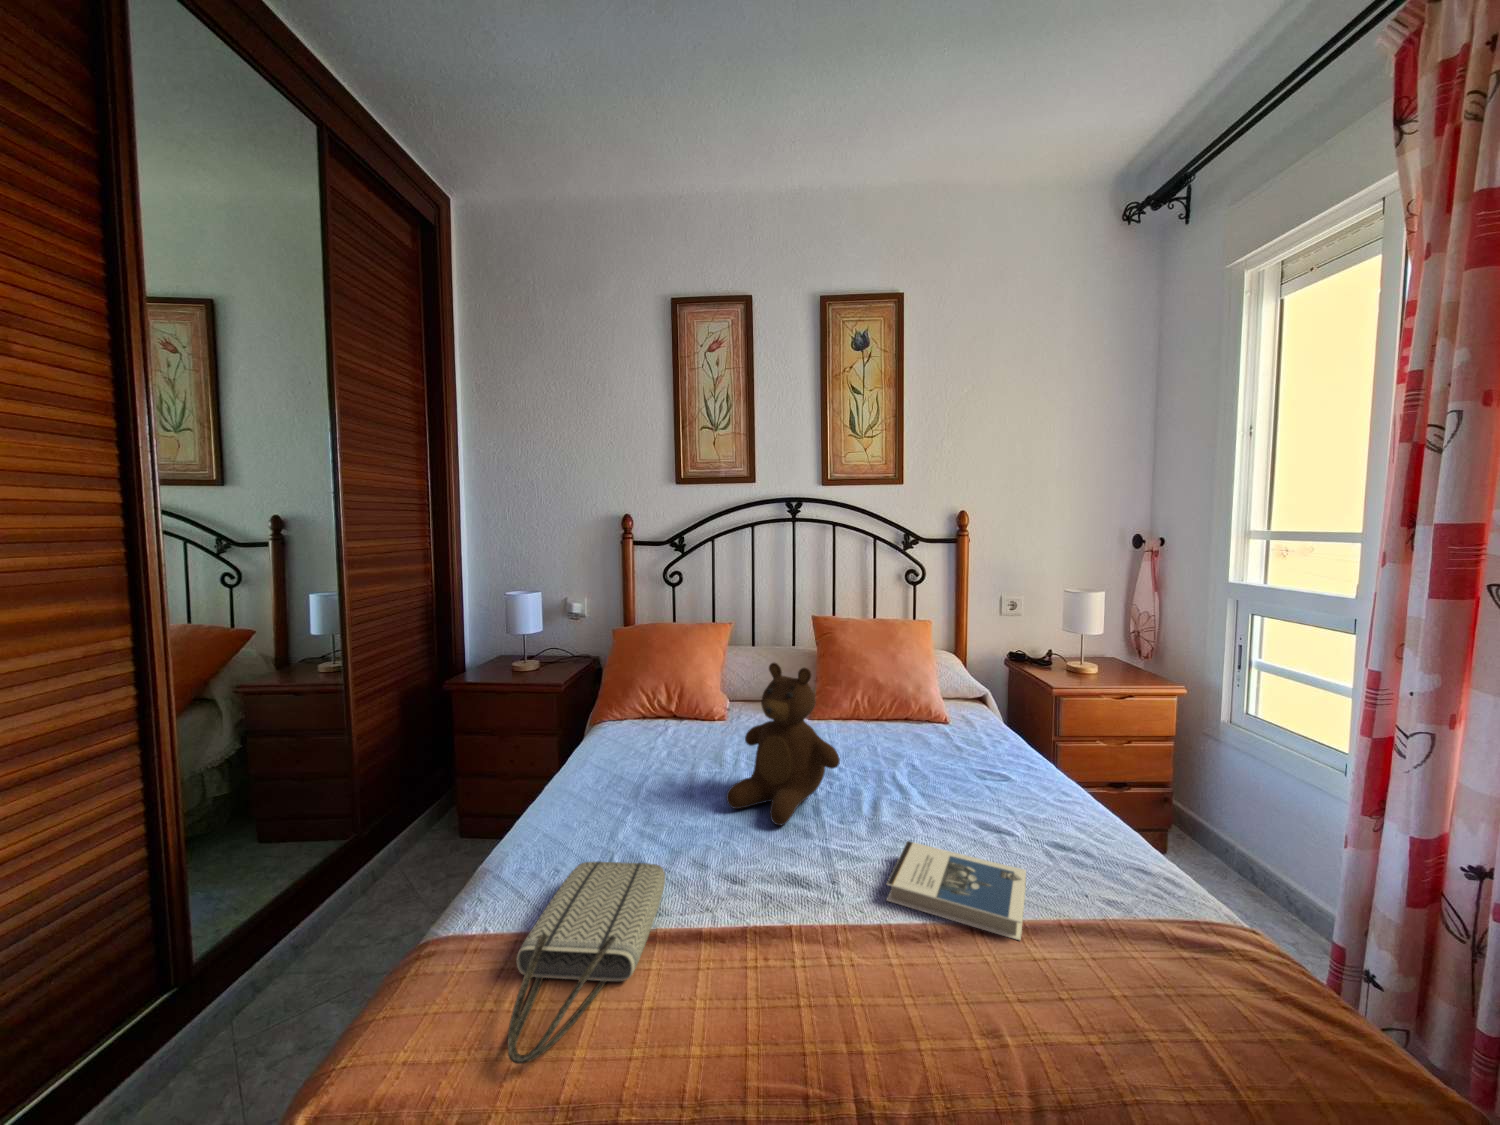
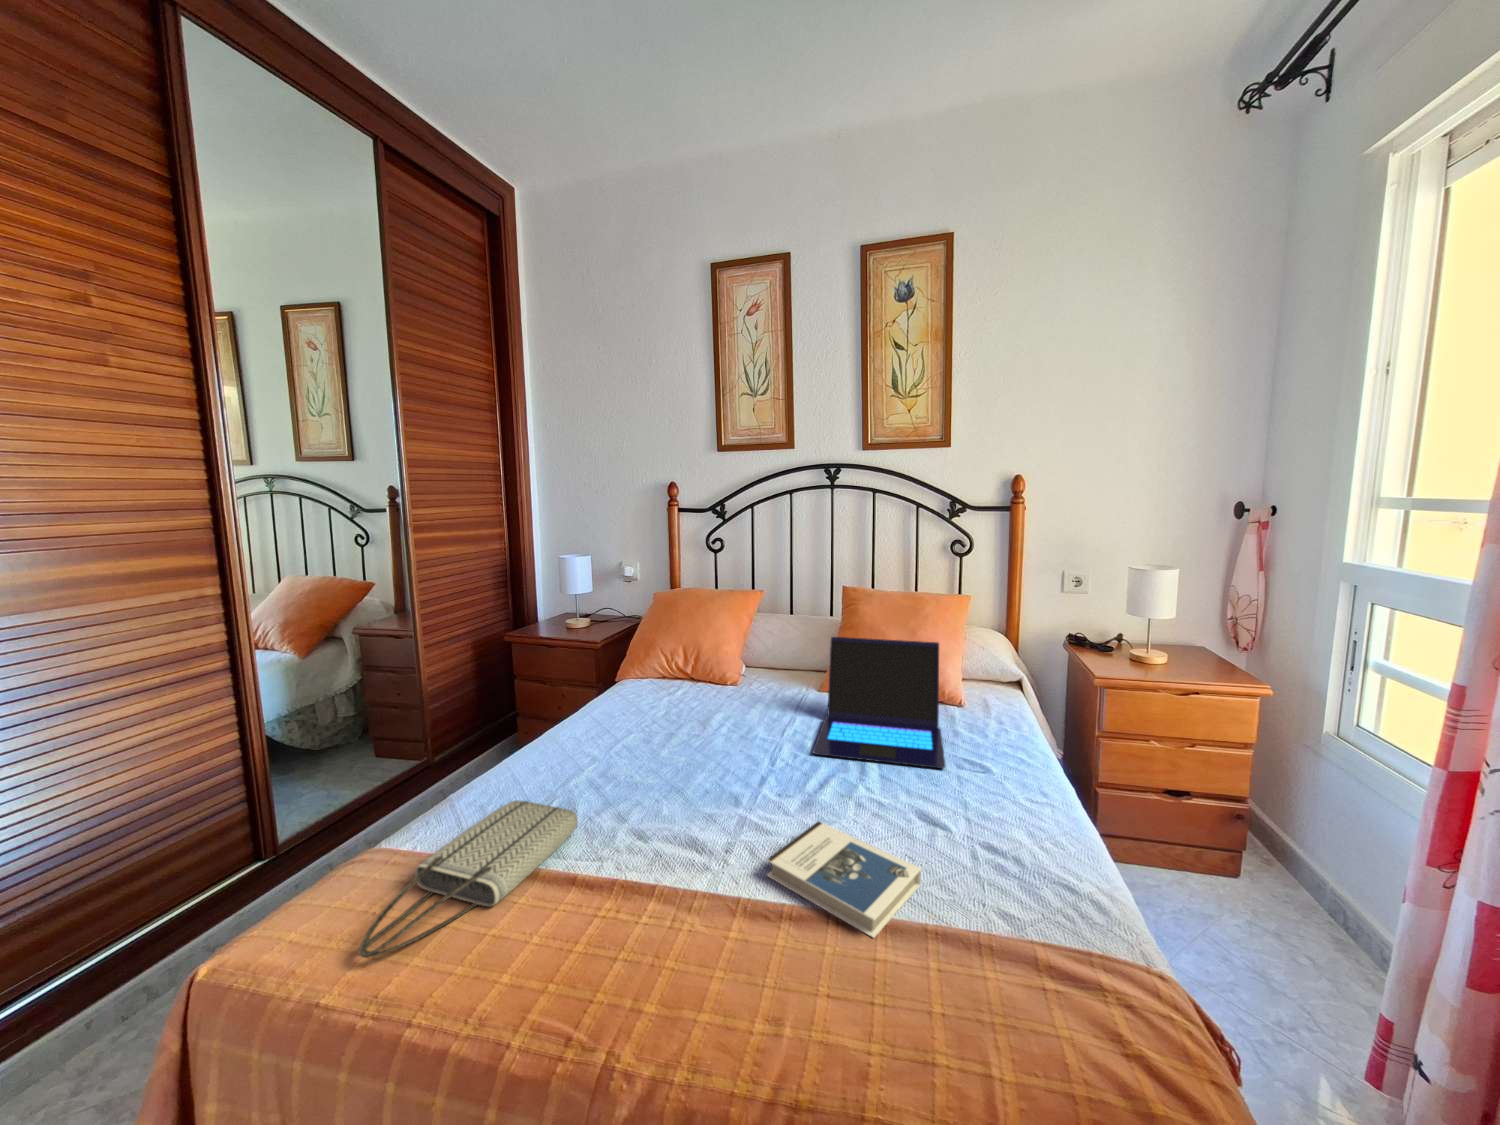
teddy bear: present [726,663,840,825] -> none [680,632,786,790]
laptop: none [834,664,973,782] -> present [813,637,945,768]

